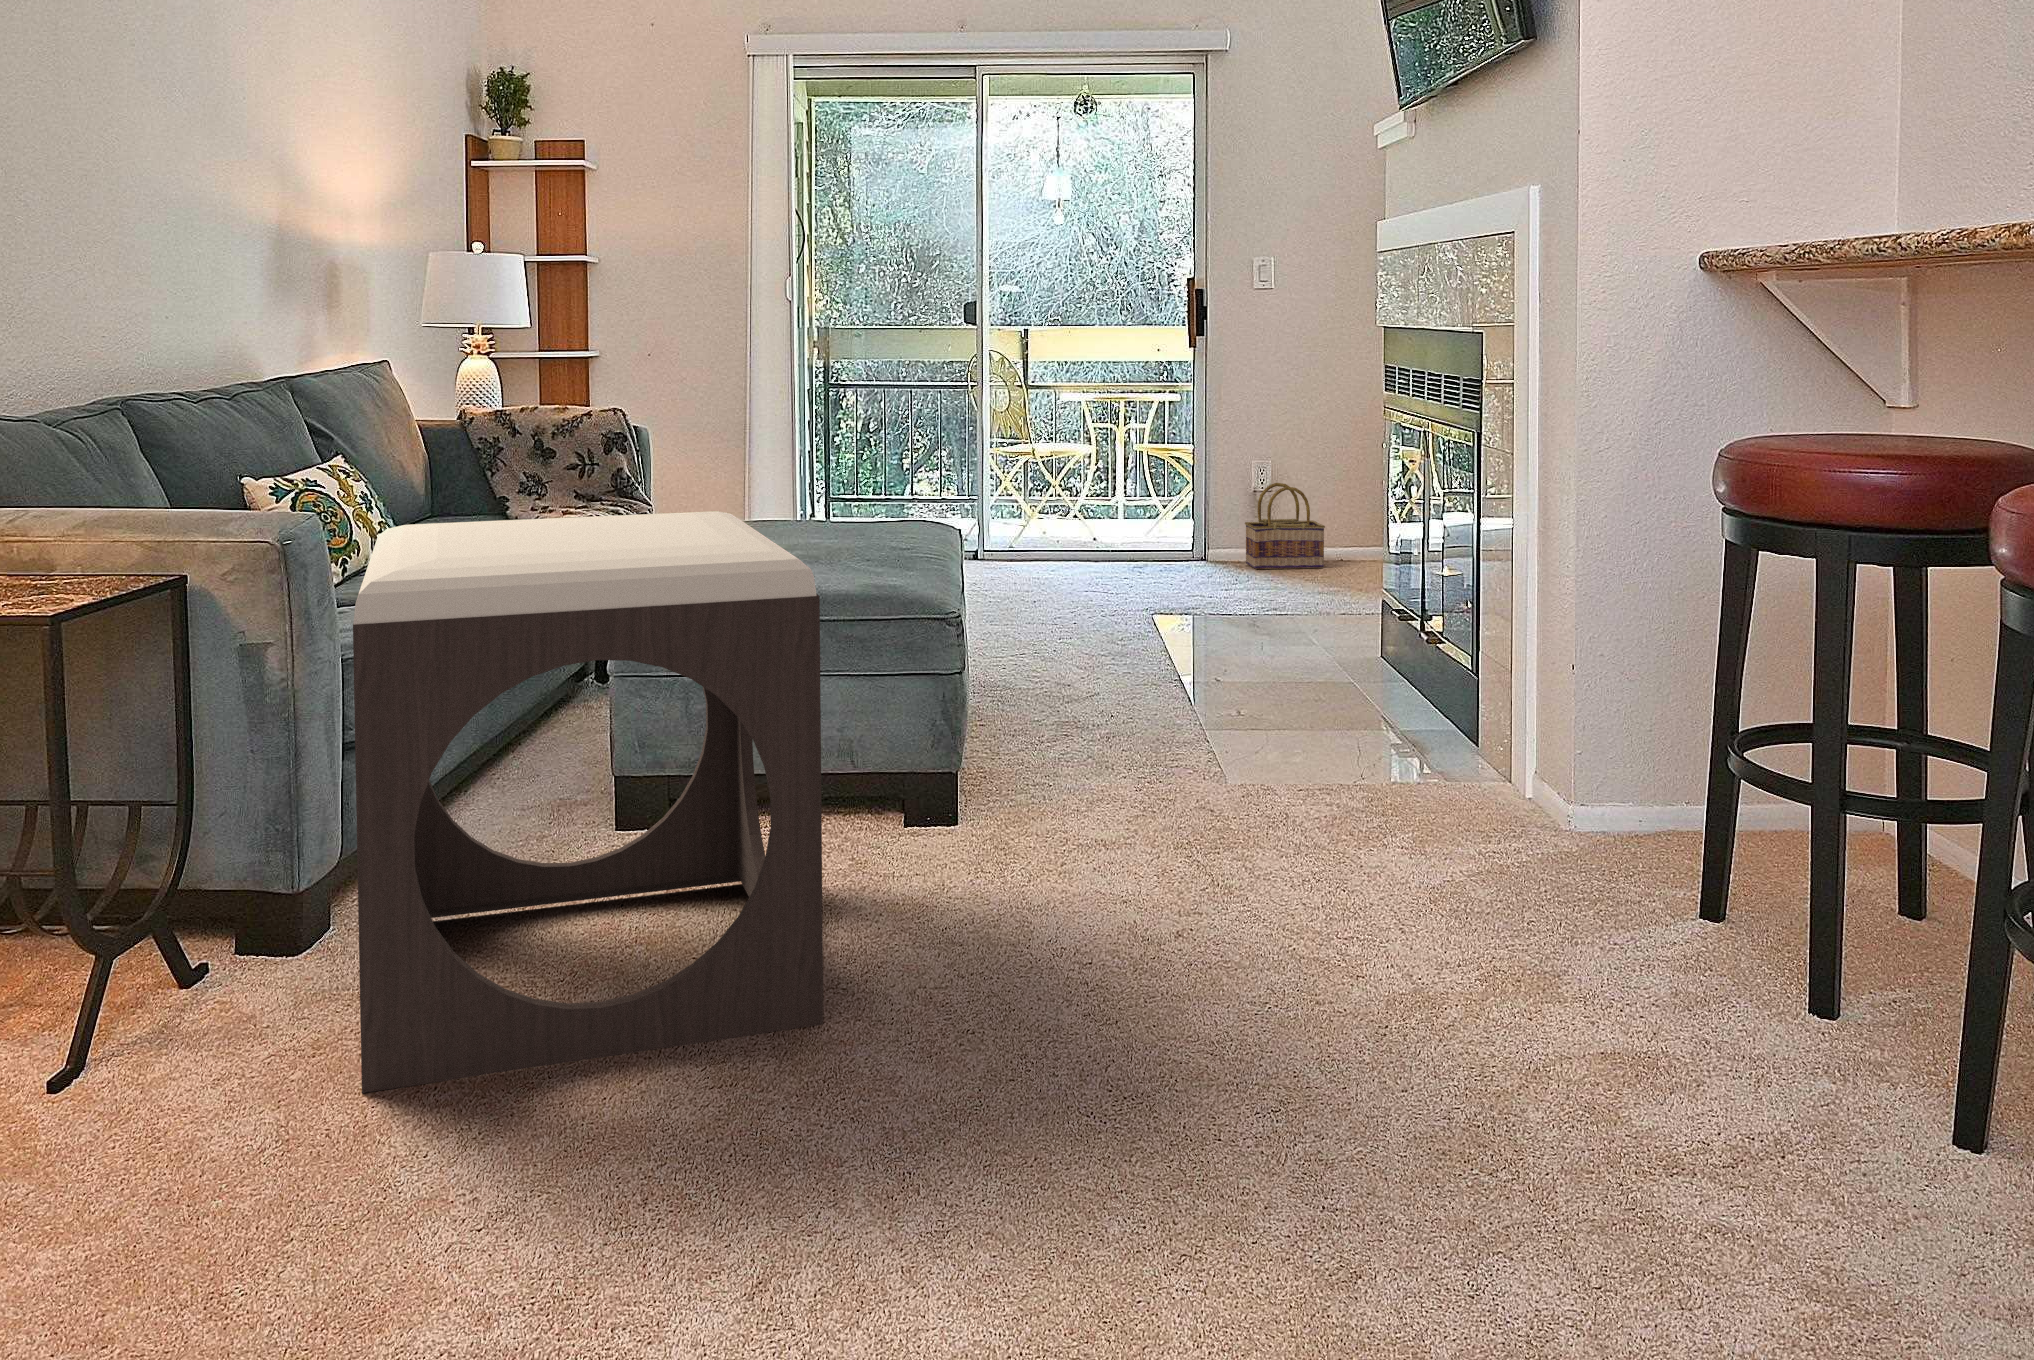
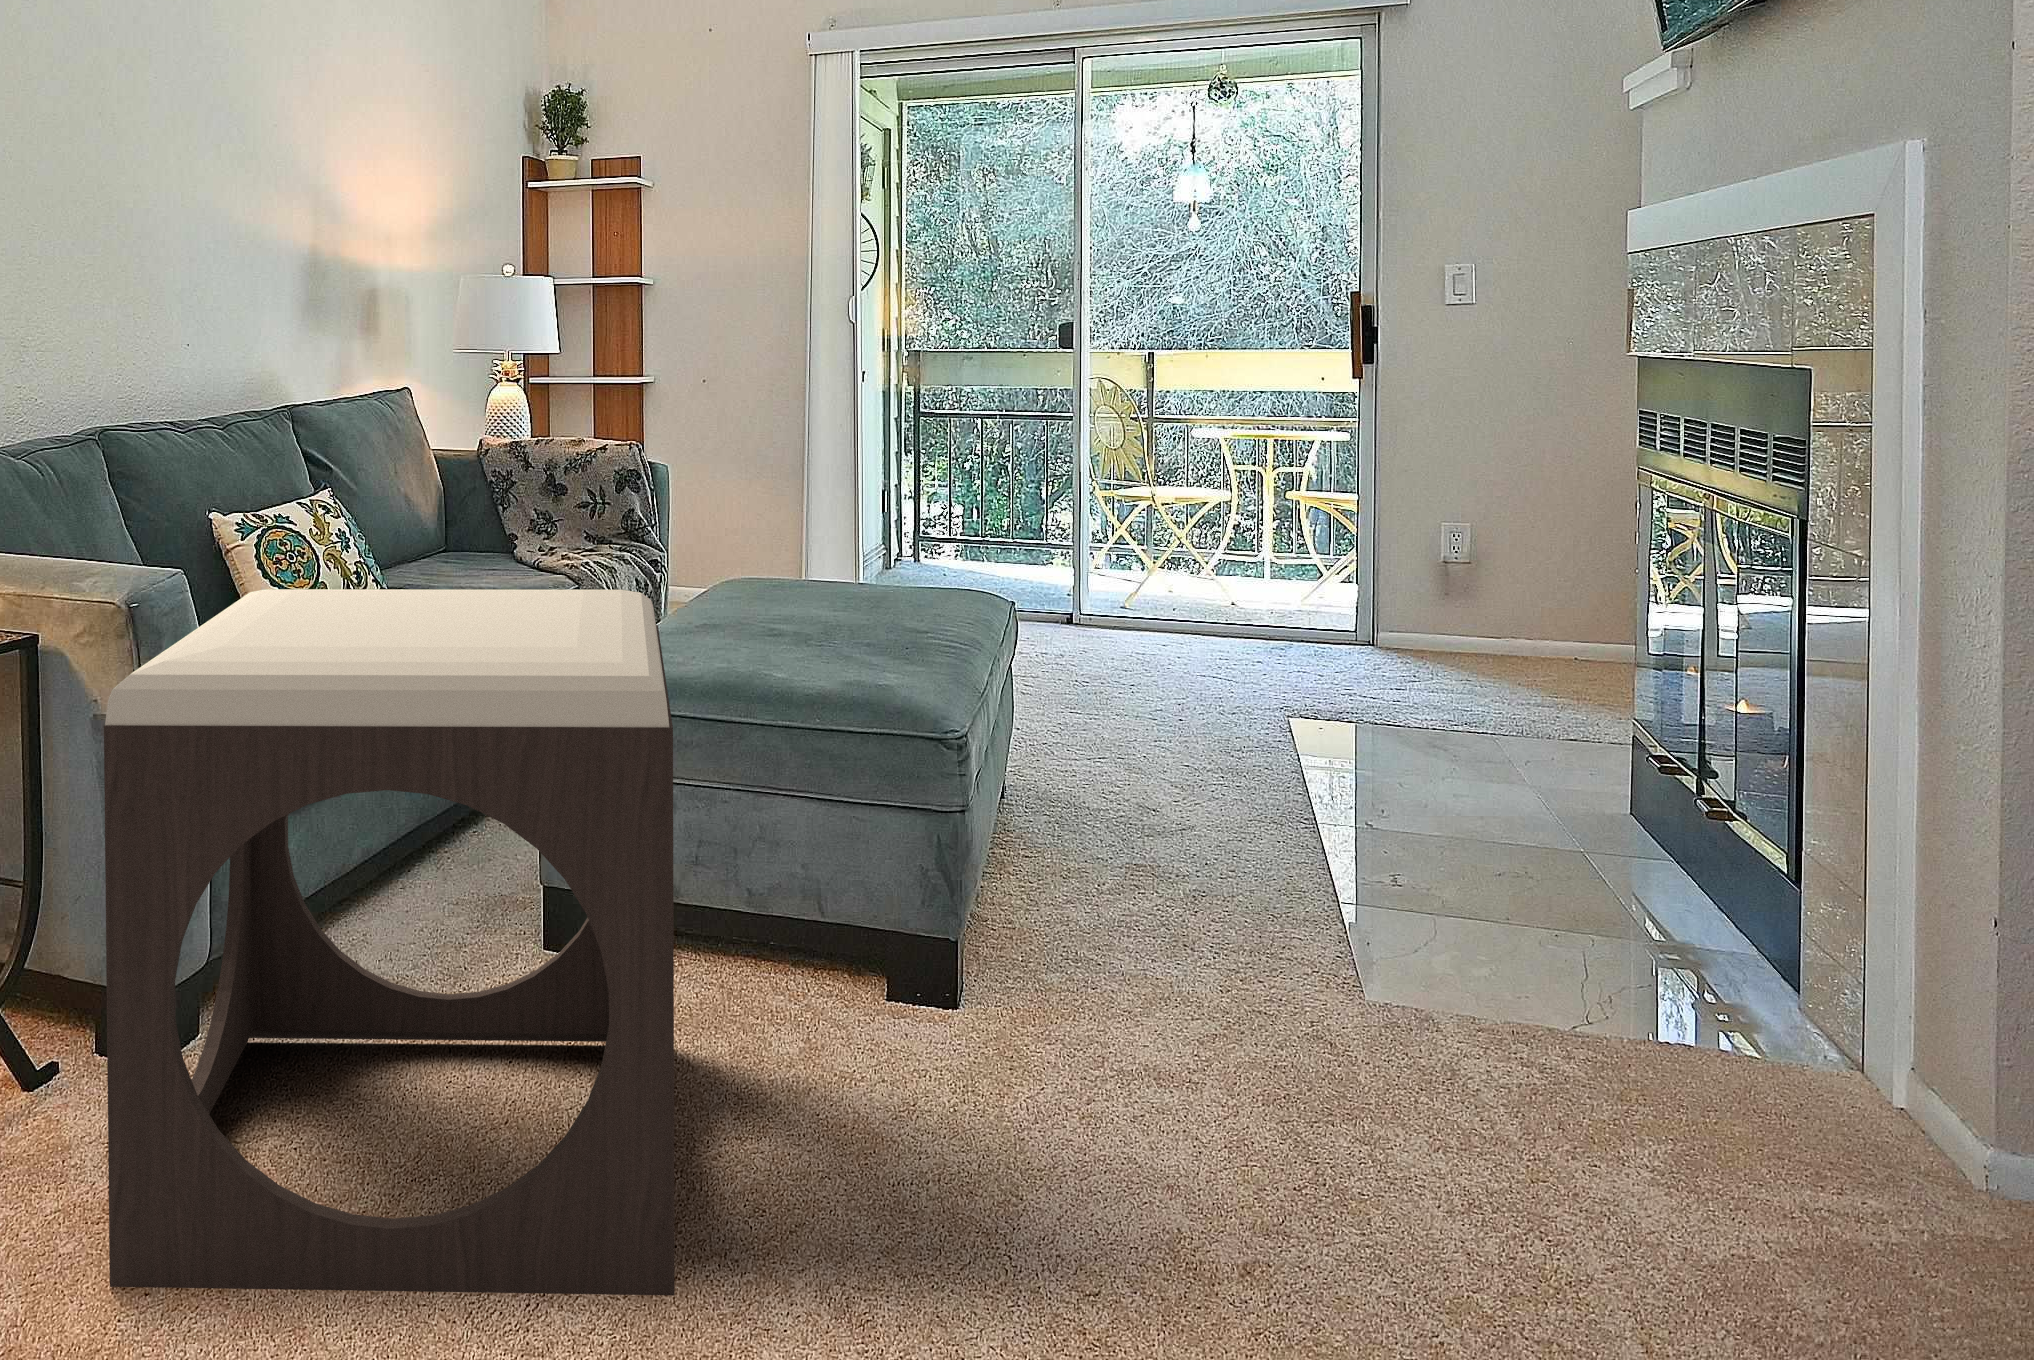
basket: present [1245,483,1325,569] -> none [1420,549,1534,661]

